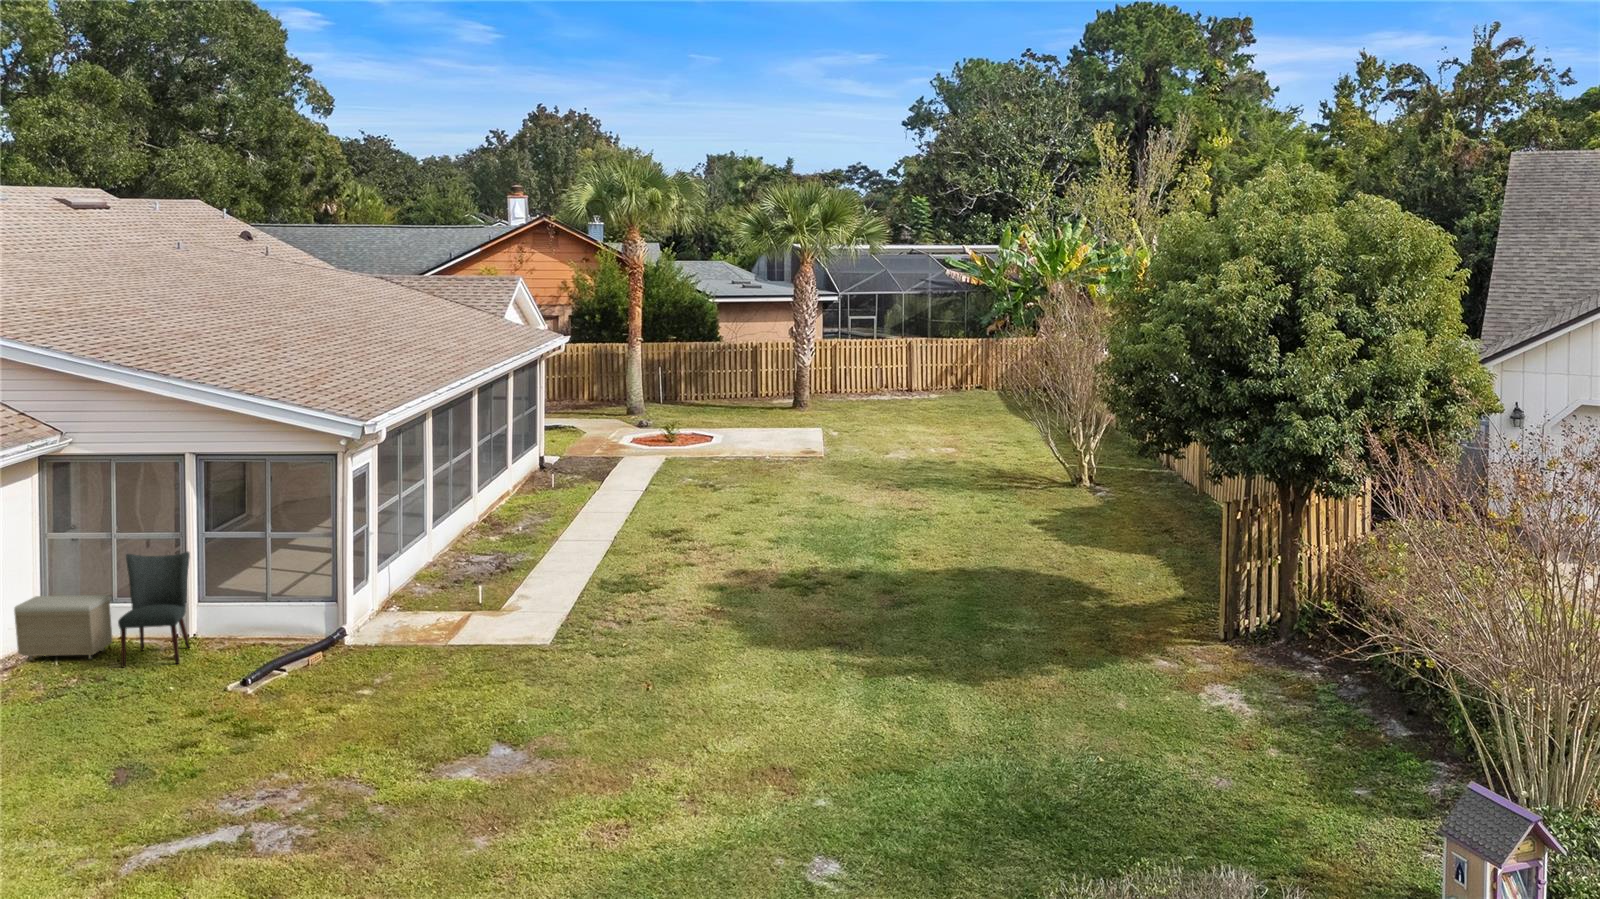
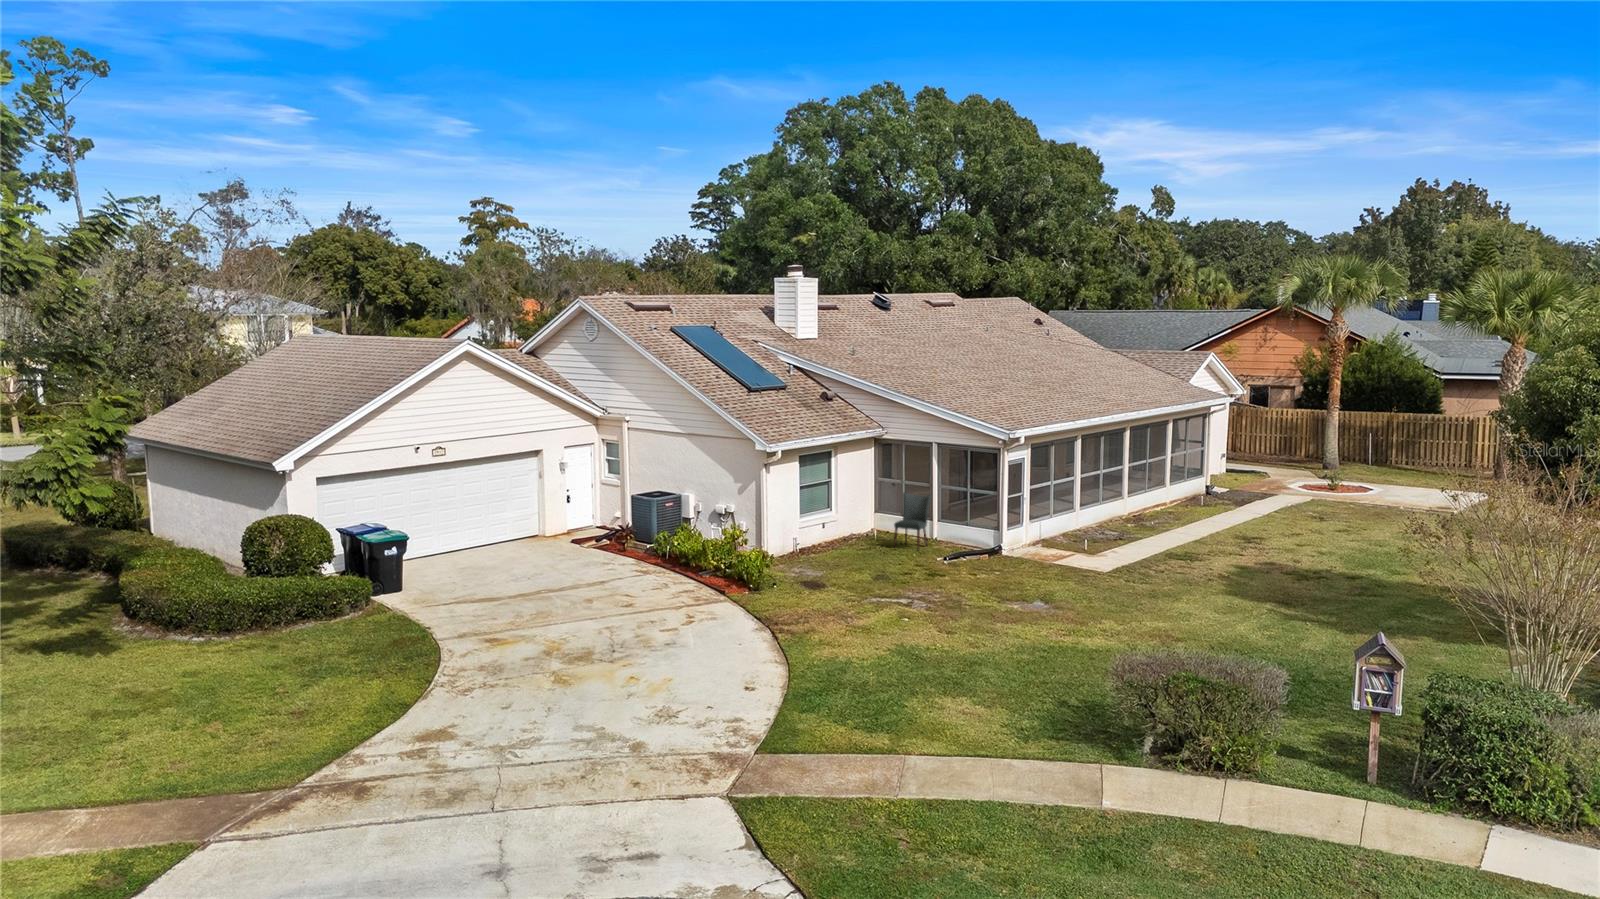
storage bench: present [14,595,112,660] -> none [852,510,895,543]

